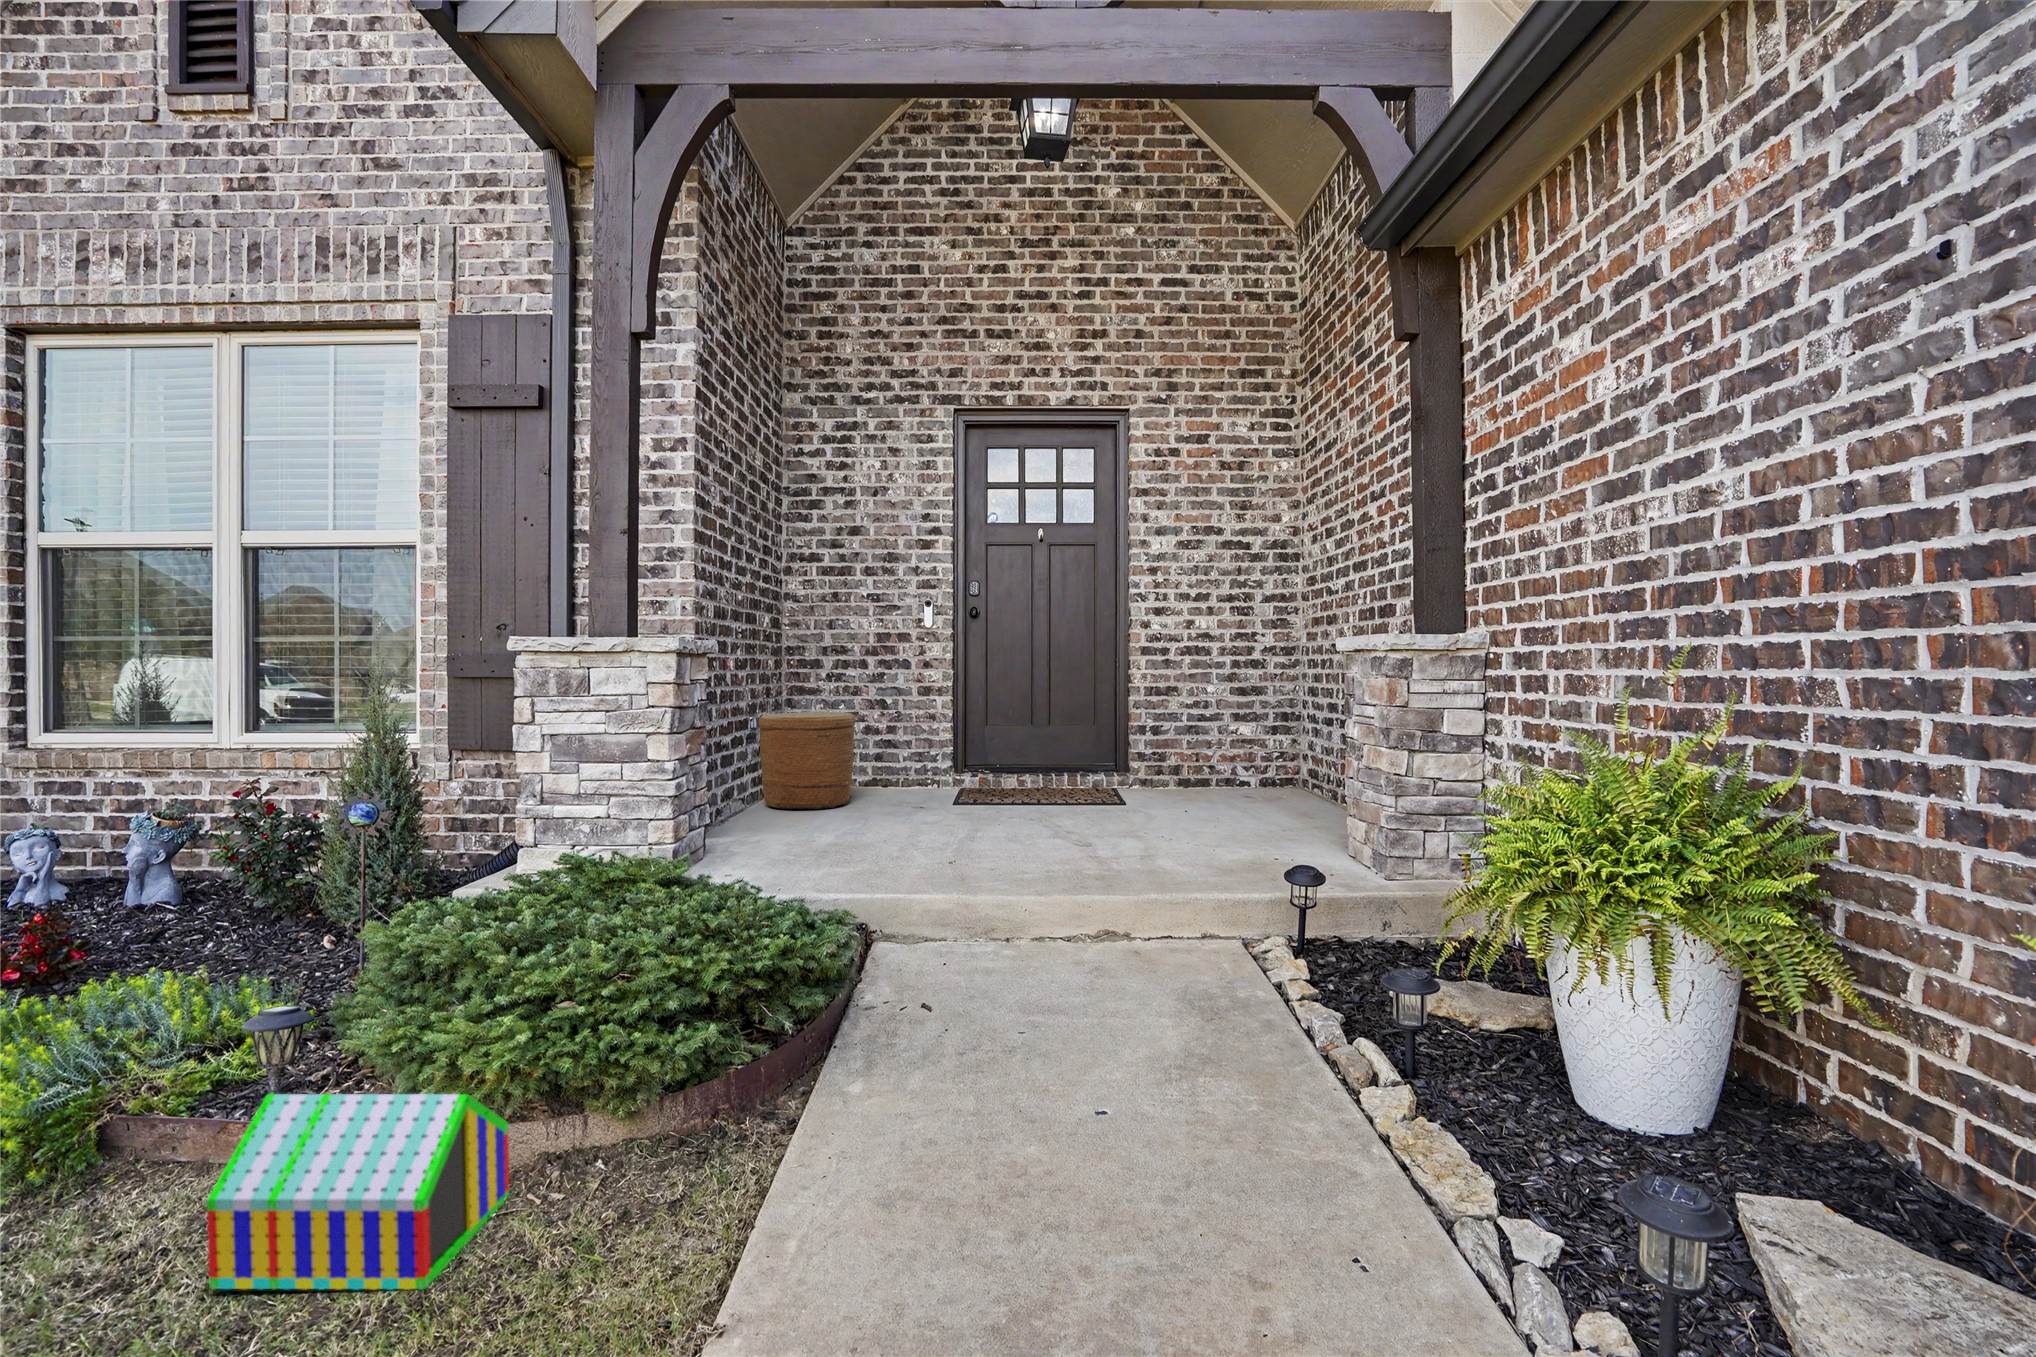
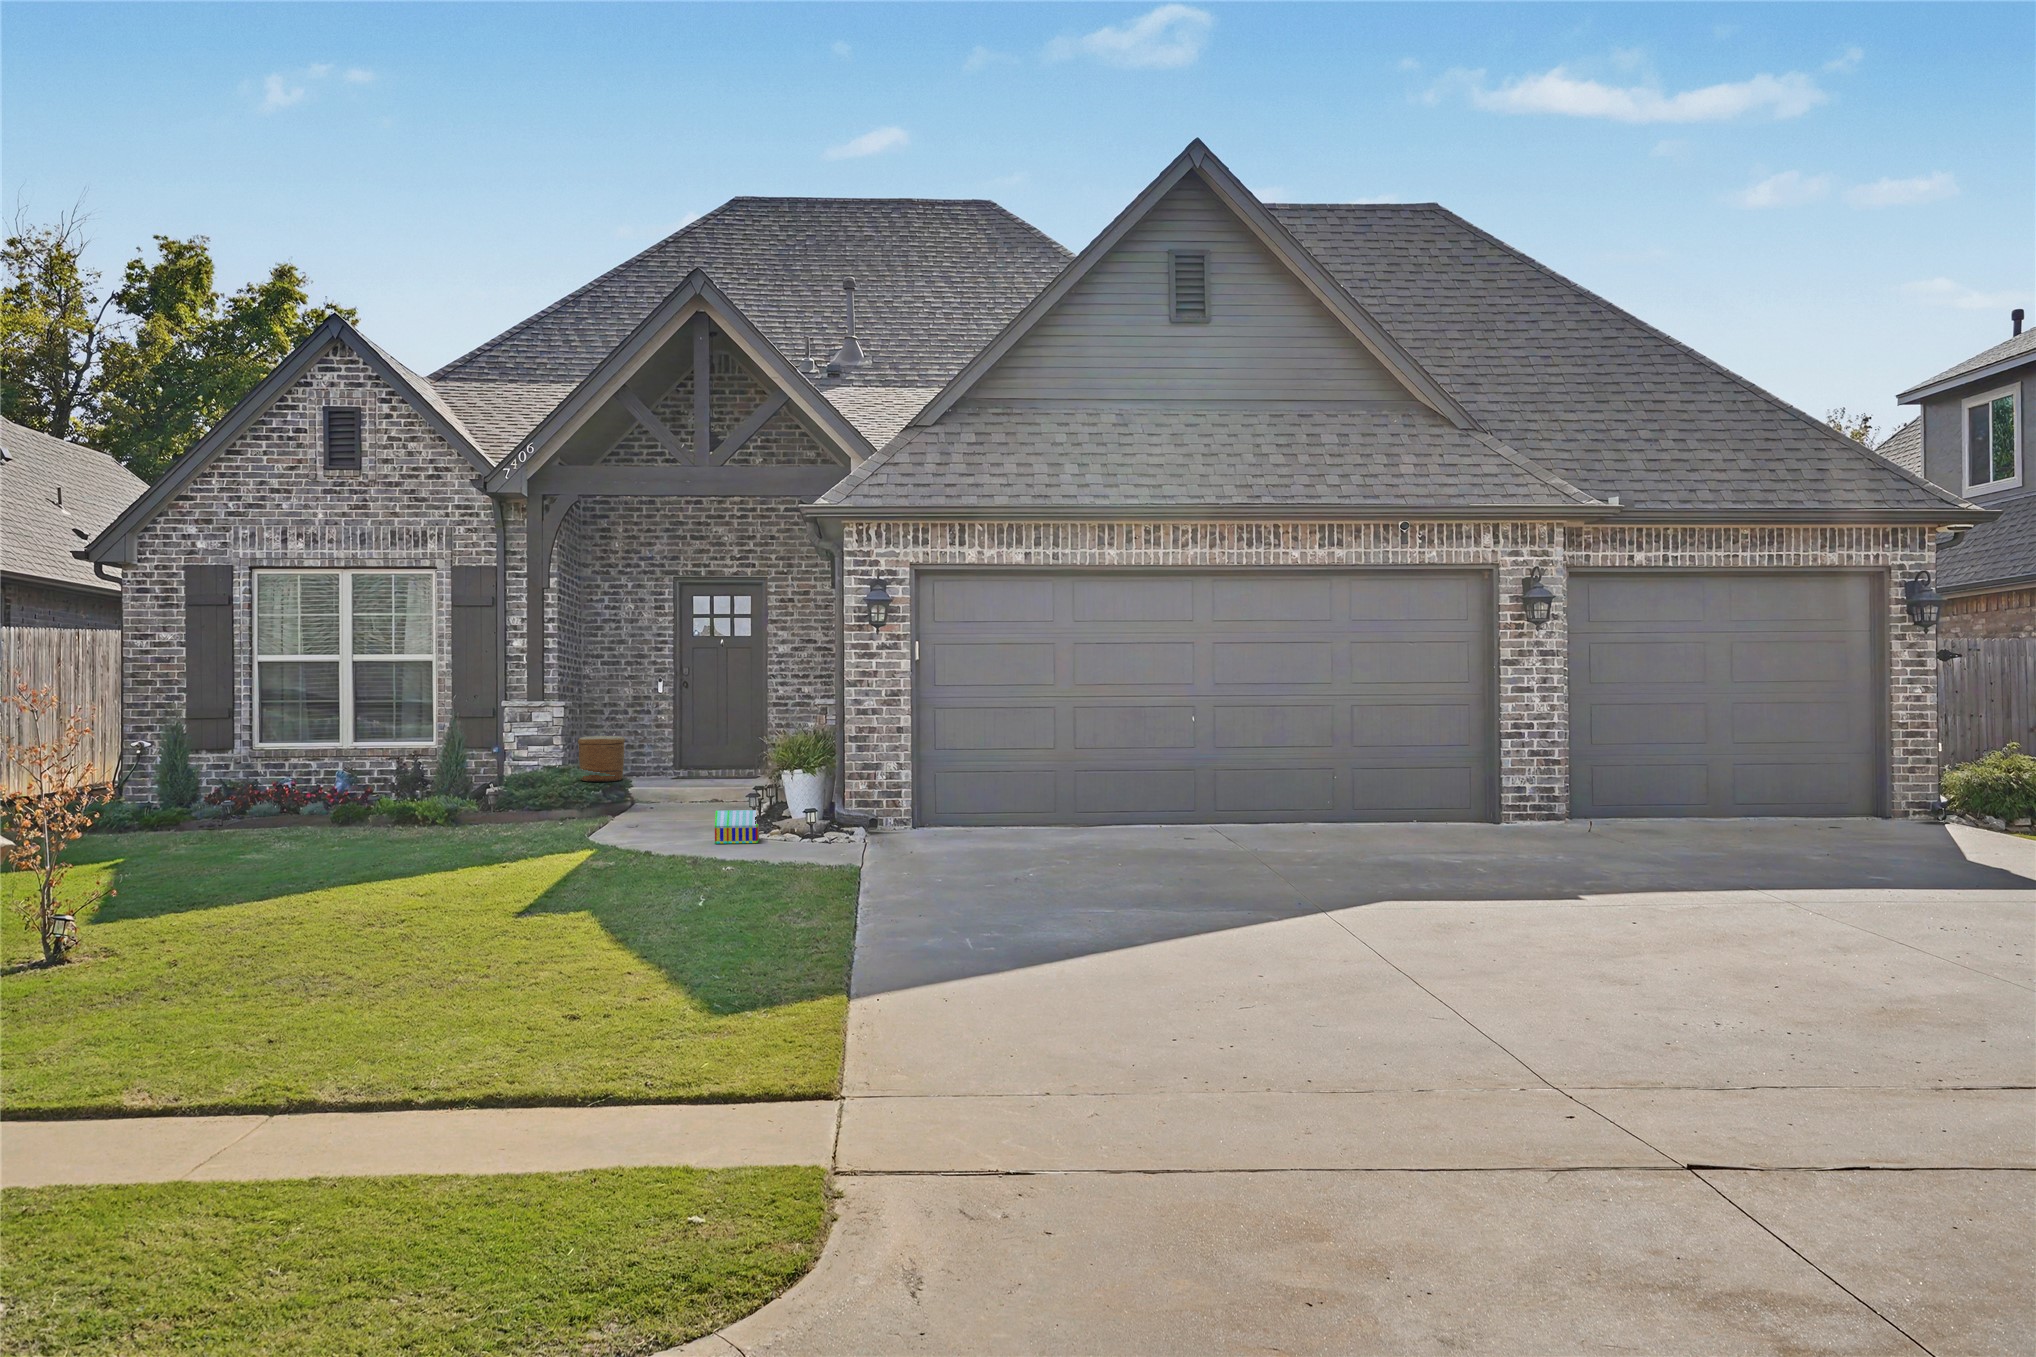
toy house: present [207,1094,509,1290] -> present [715,810,759,844]

